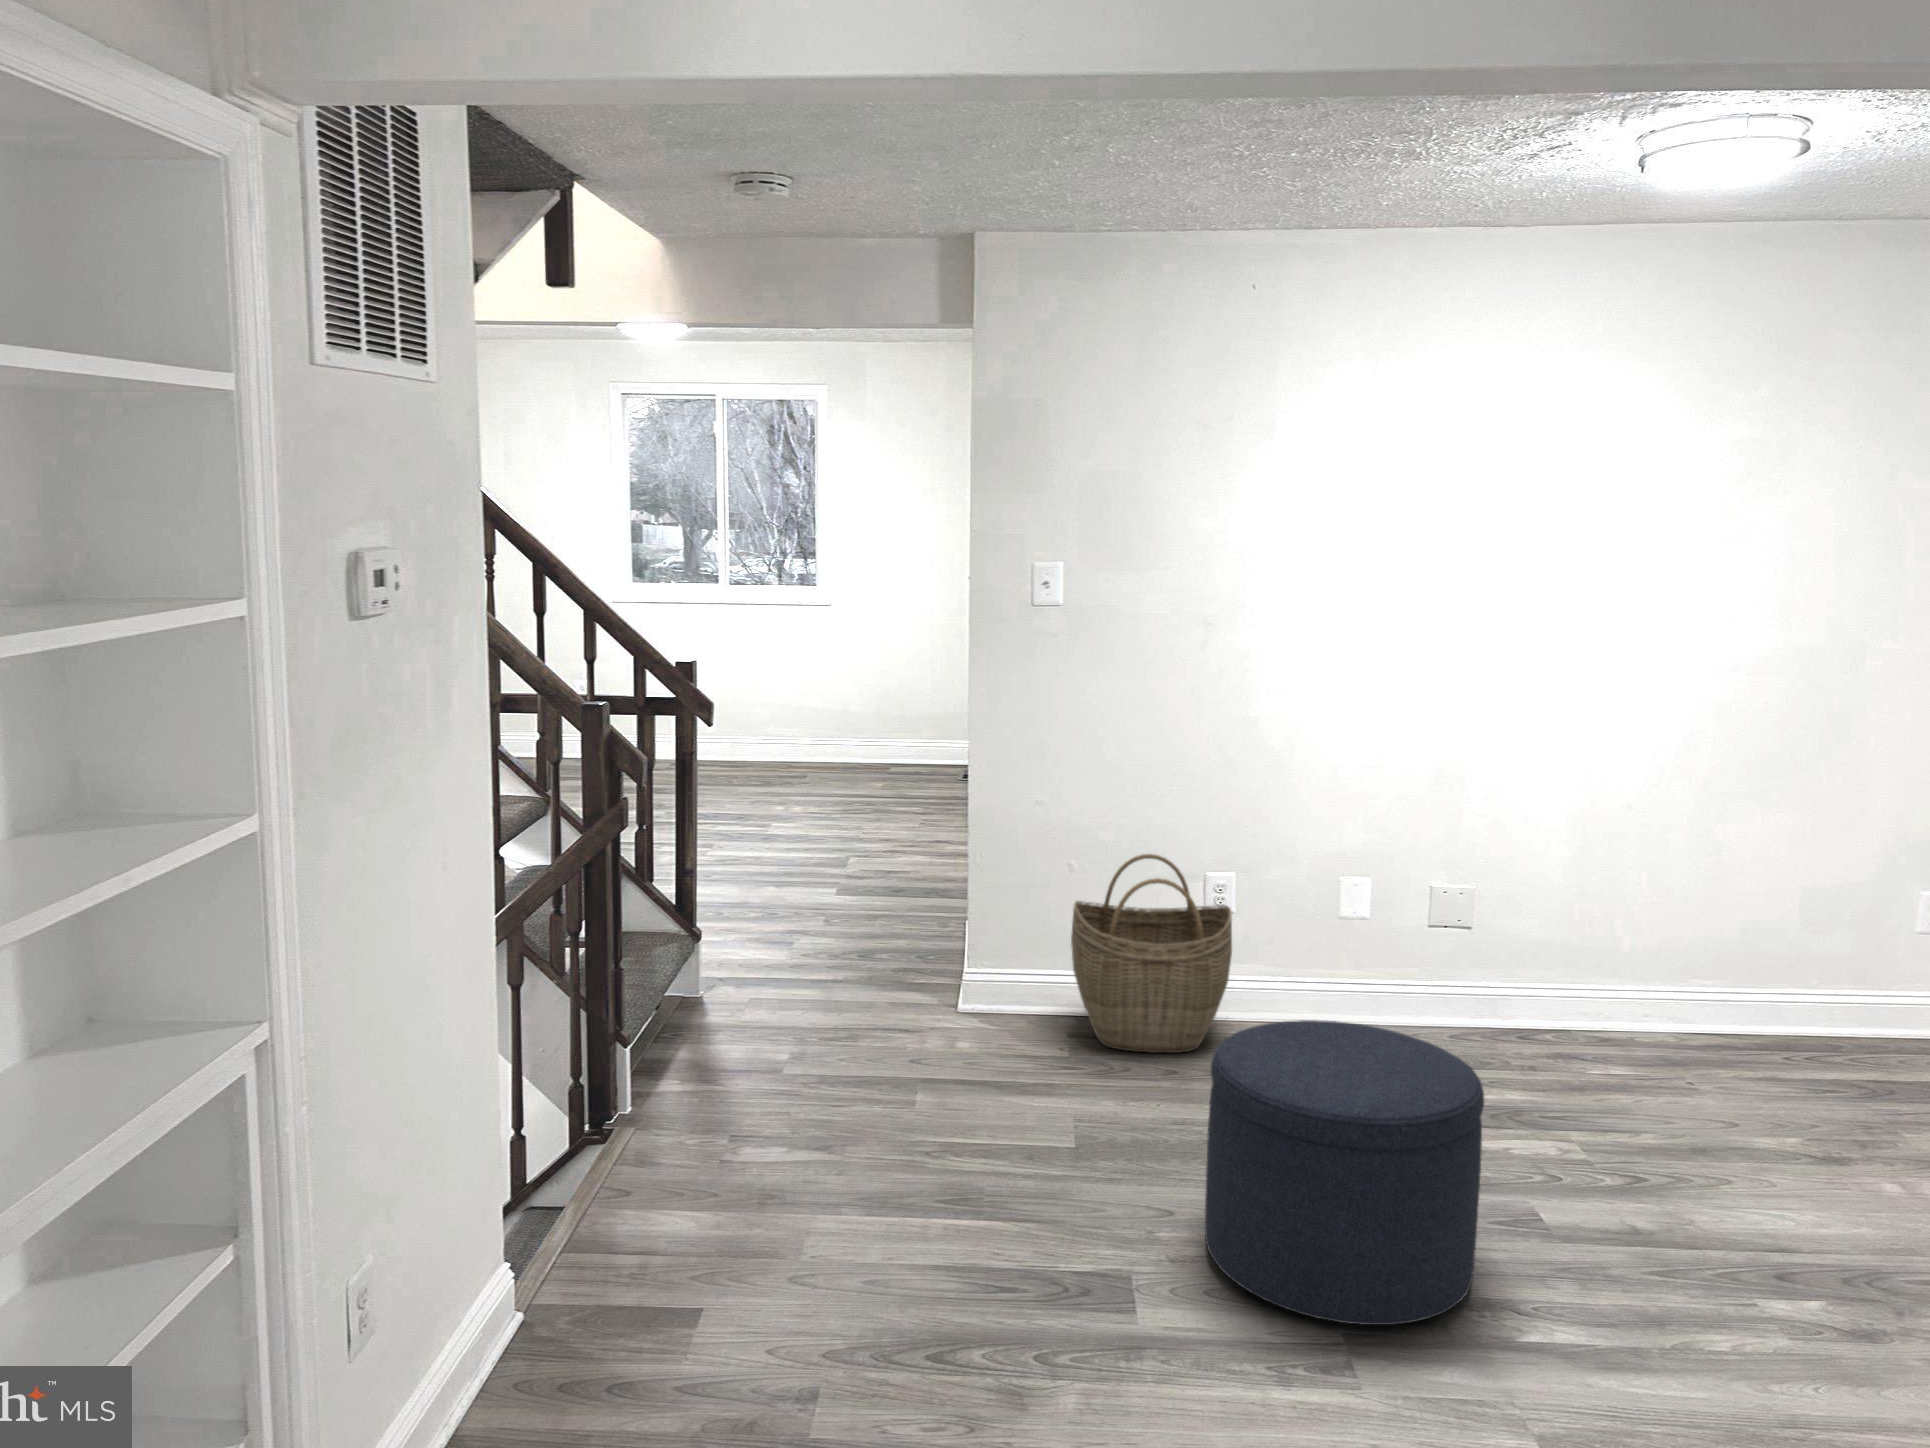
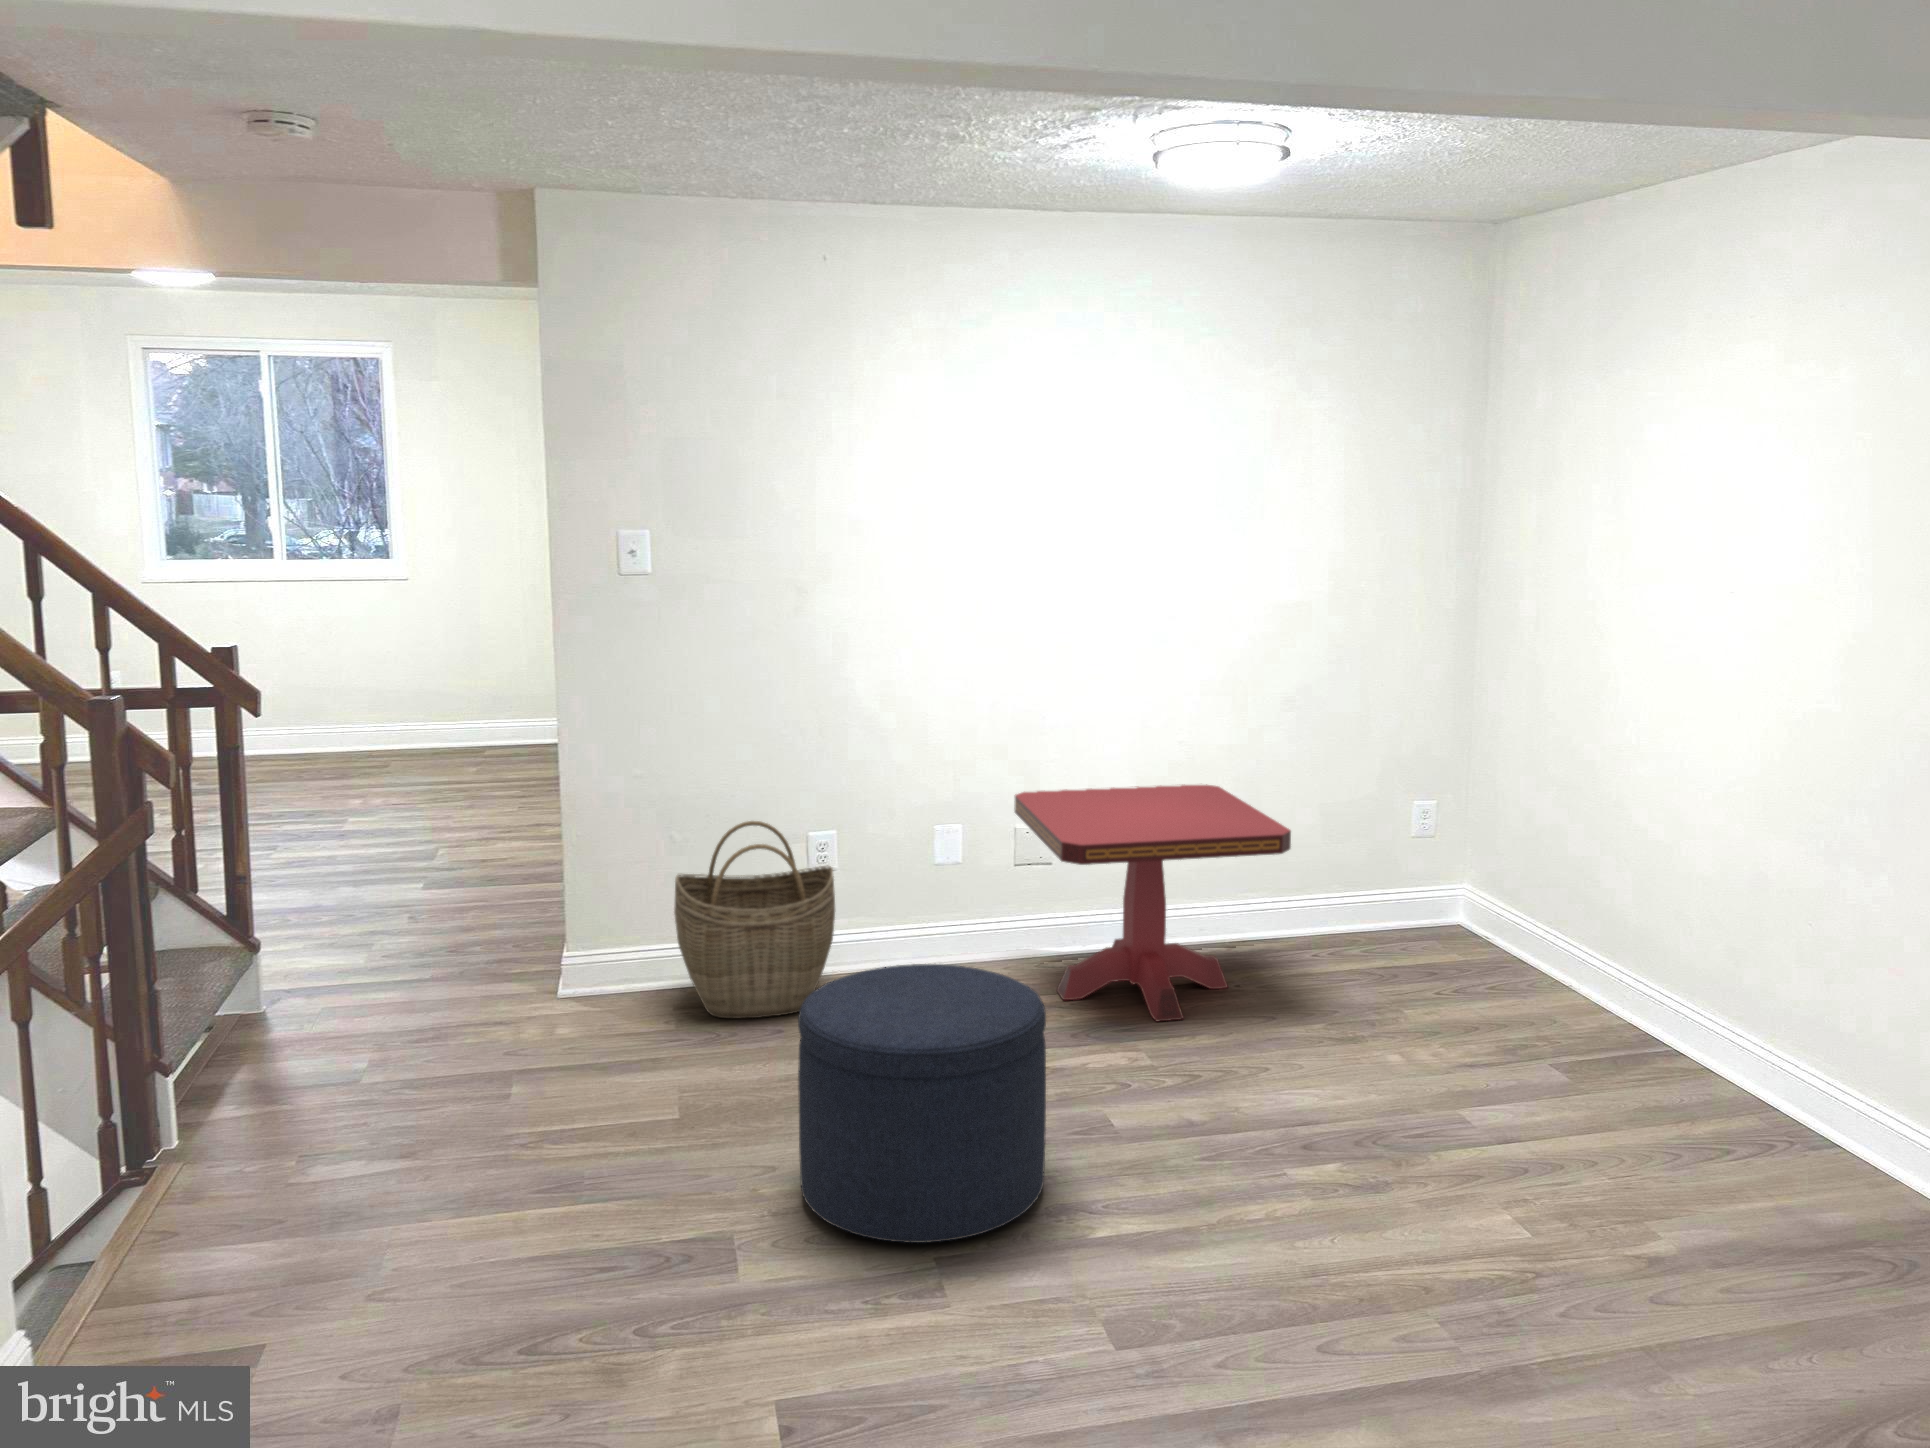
side table: none [1425,844,1764,1110] -> present [1014,784,1291,1021]

